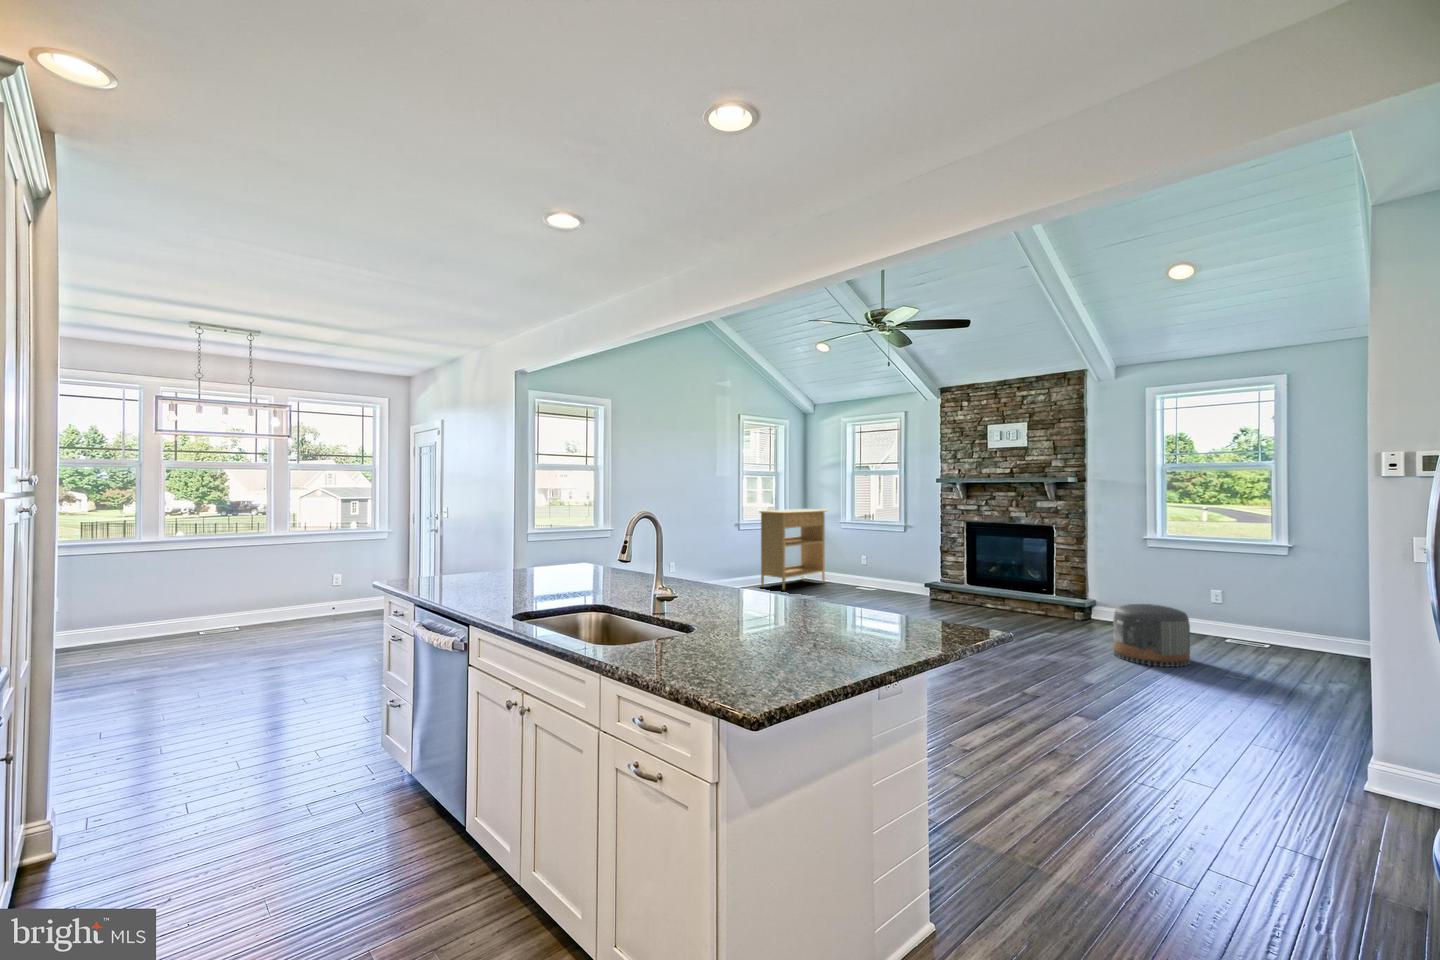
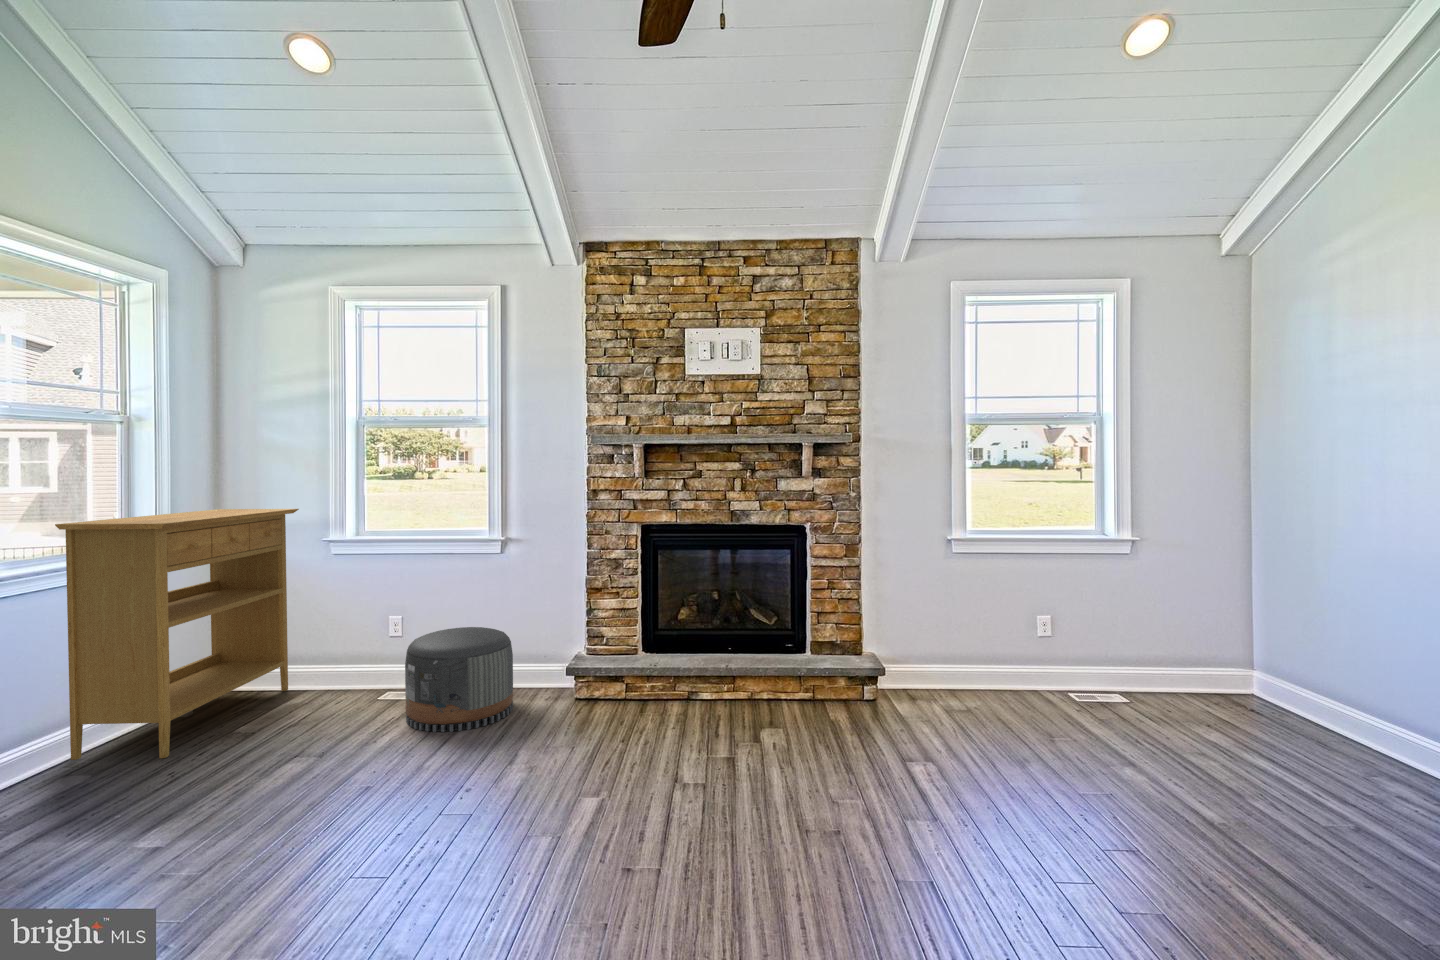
pouf: present [1113,604,1190,667] -> present [405,627,513,732]

